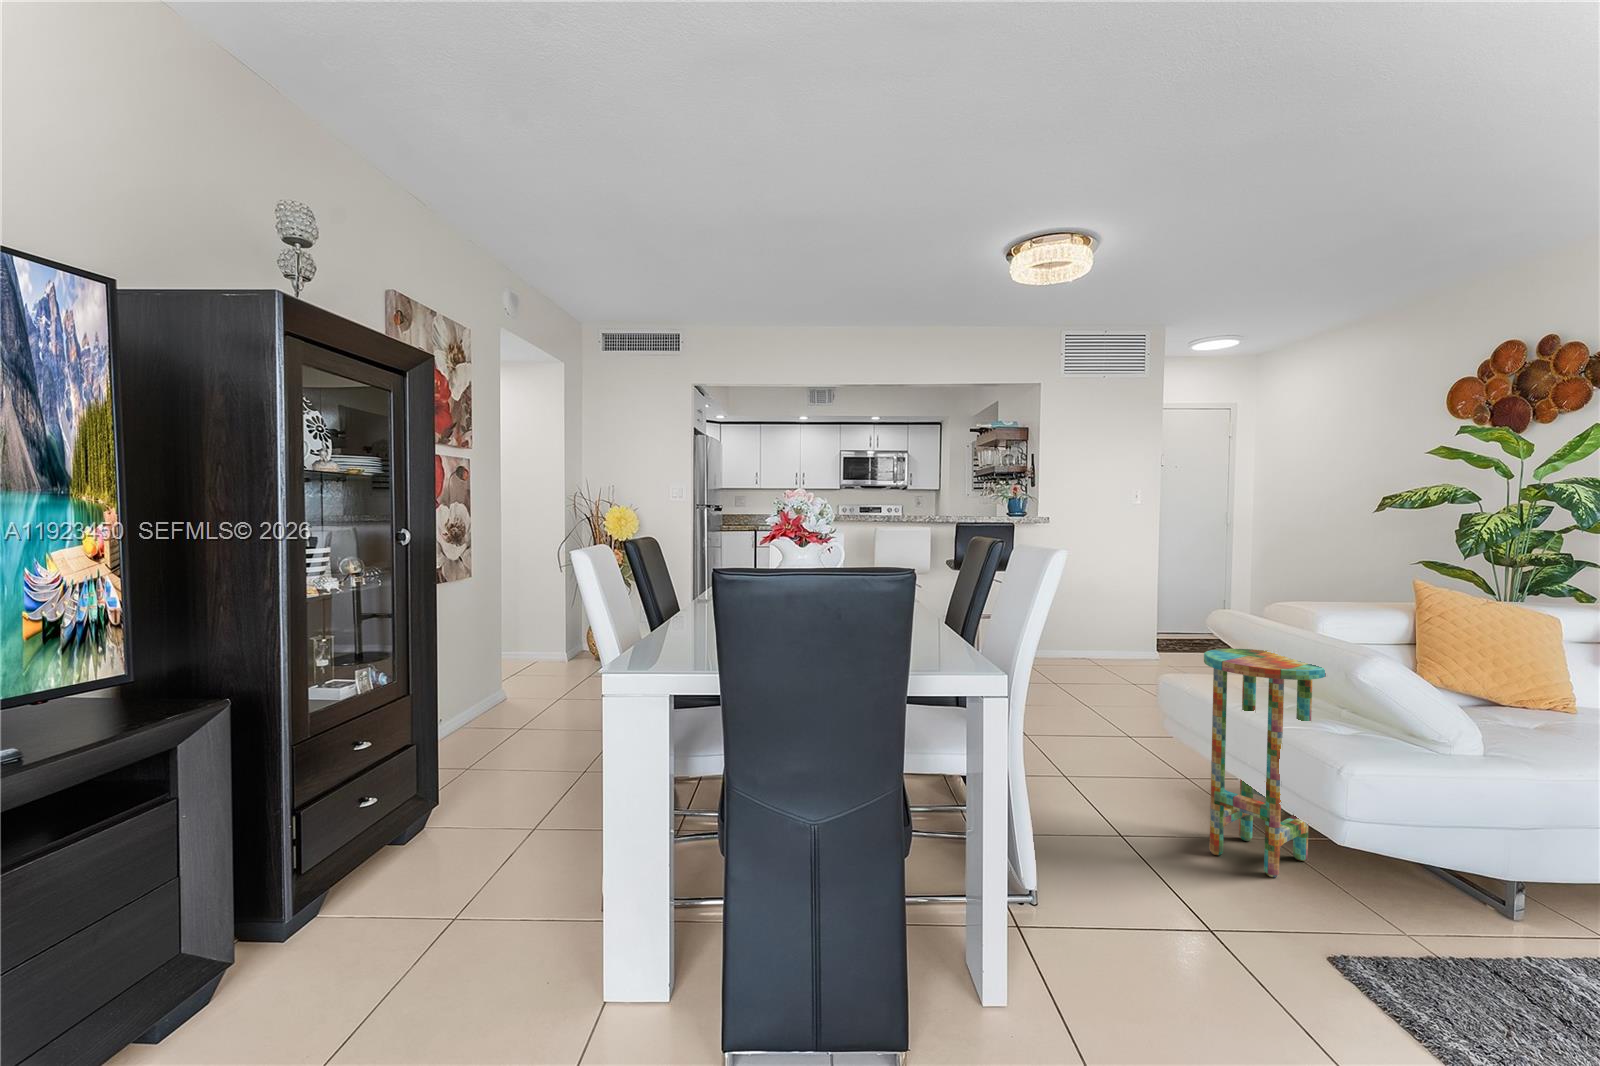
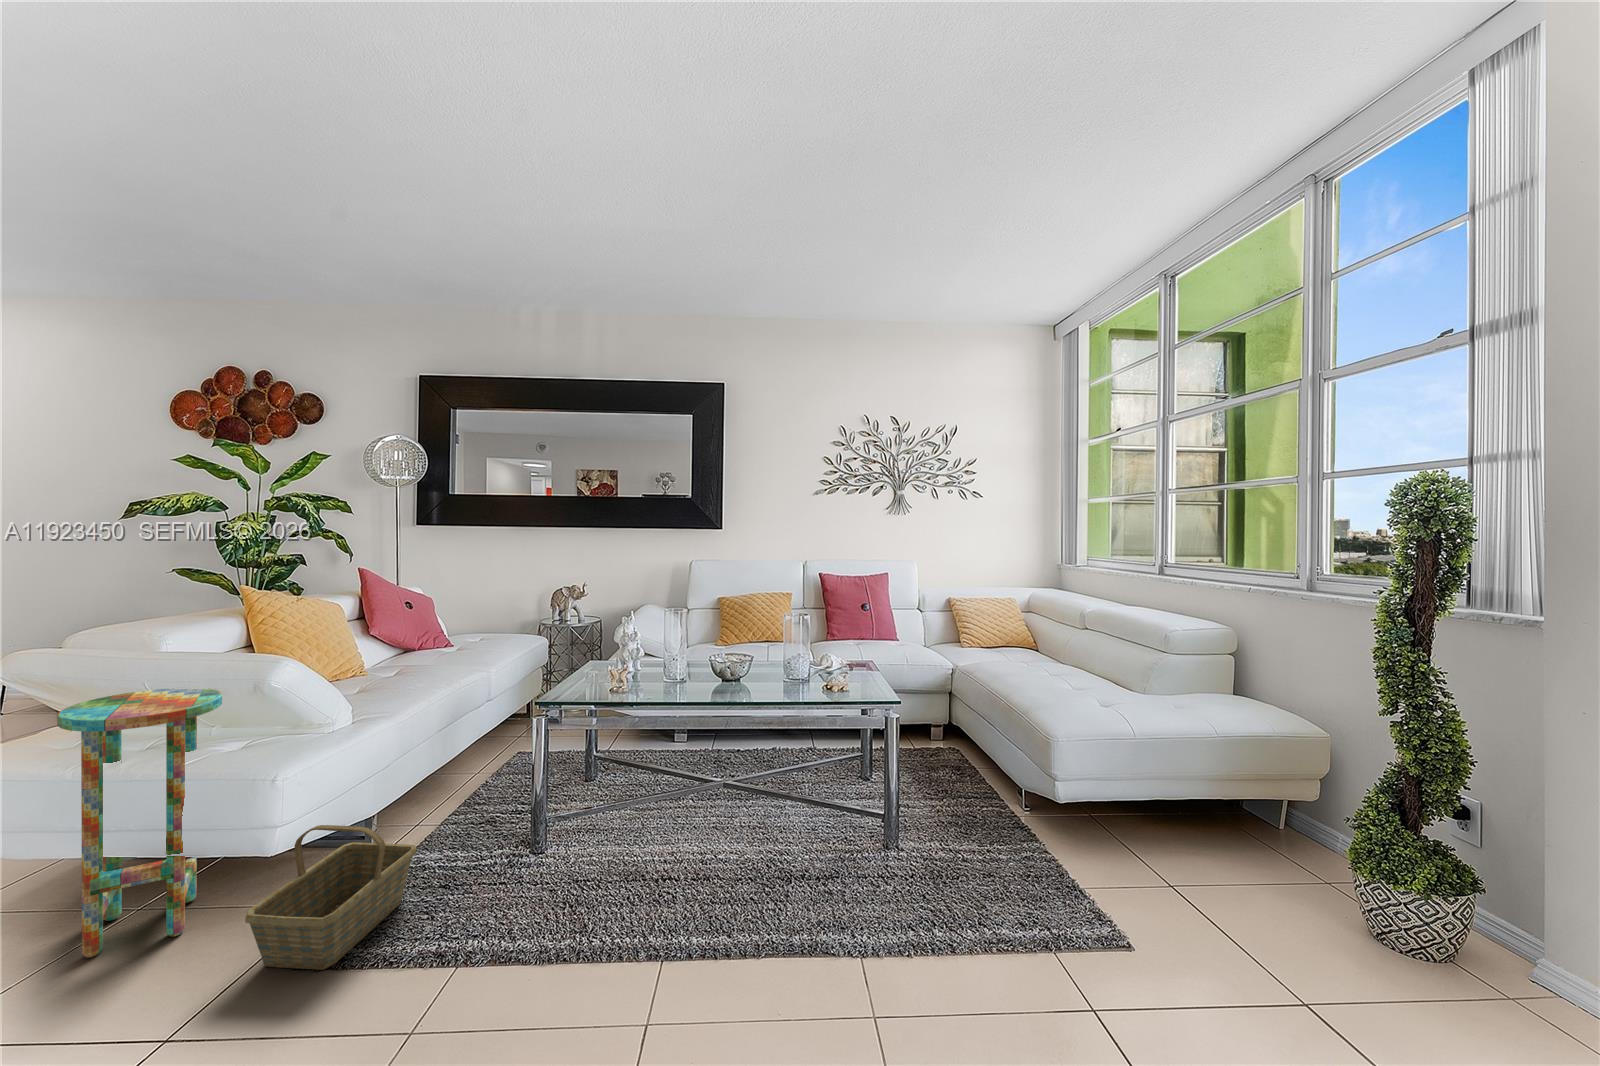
basket: none [1289,833,1522,992] -> present [245,825,417,970]

